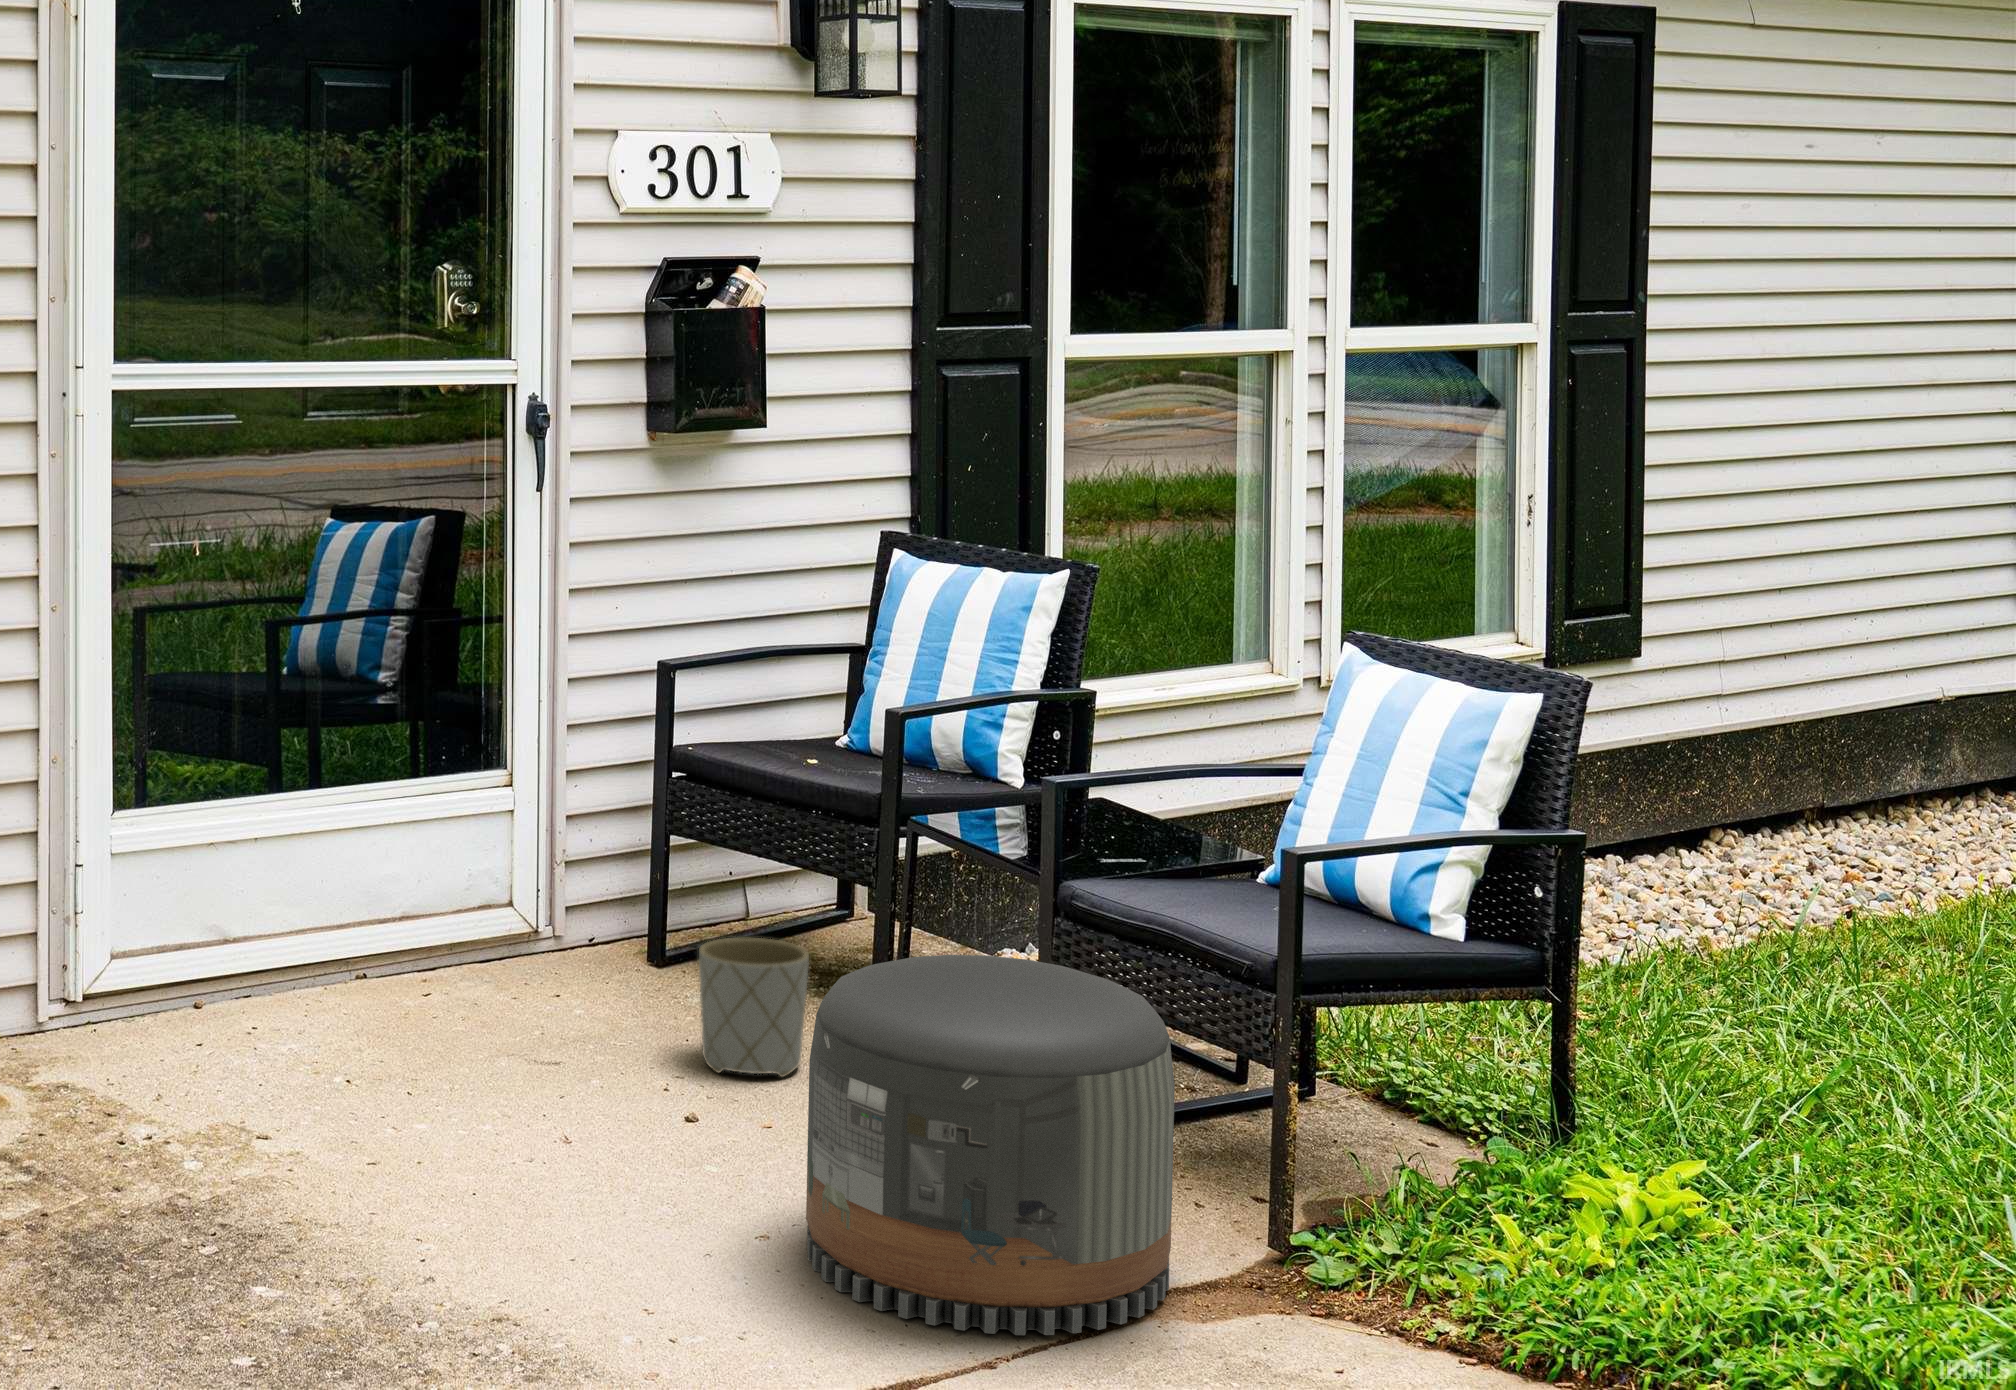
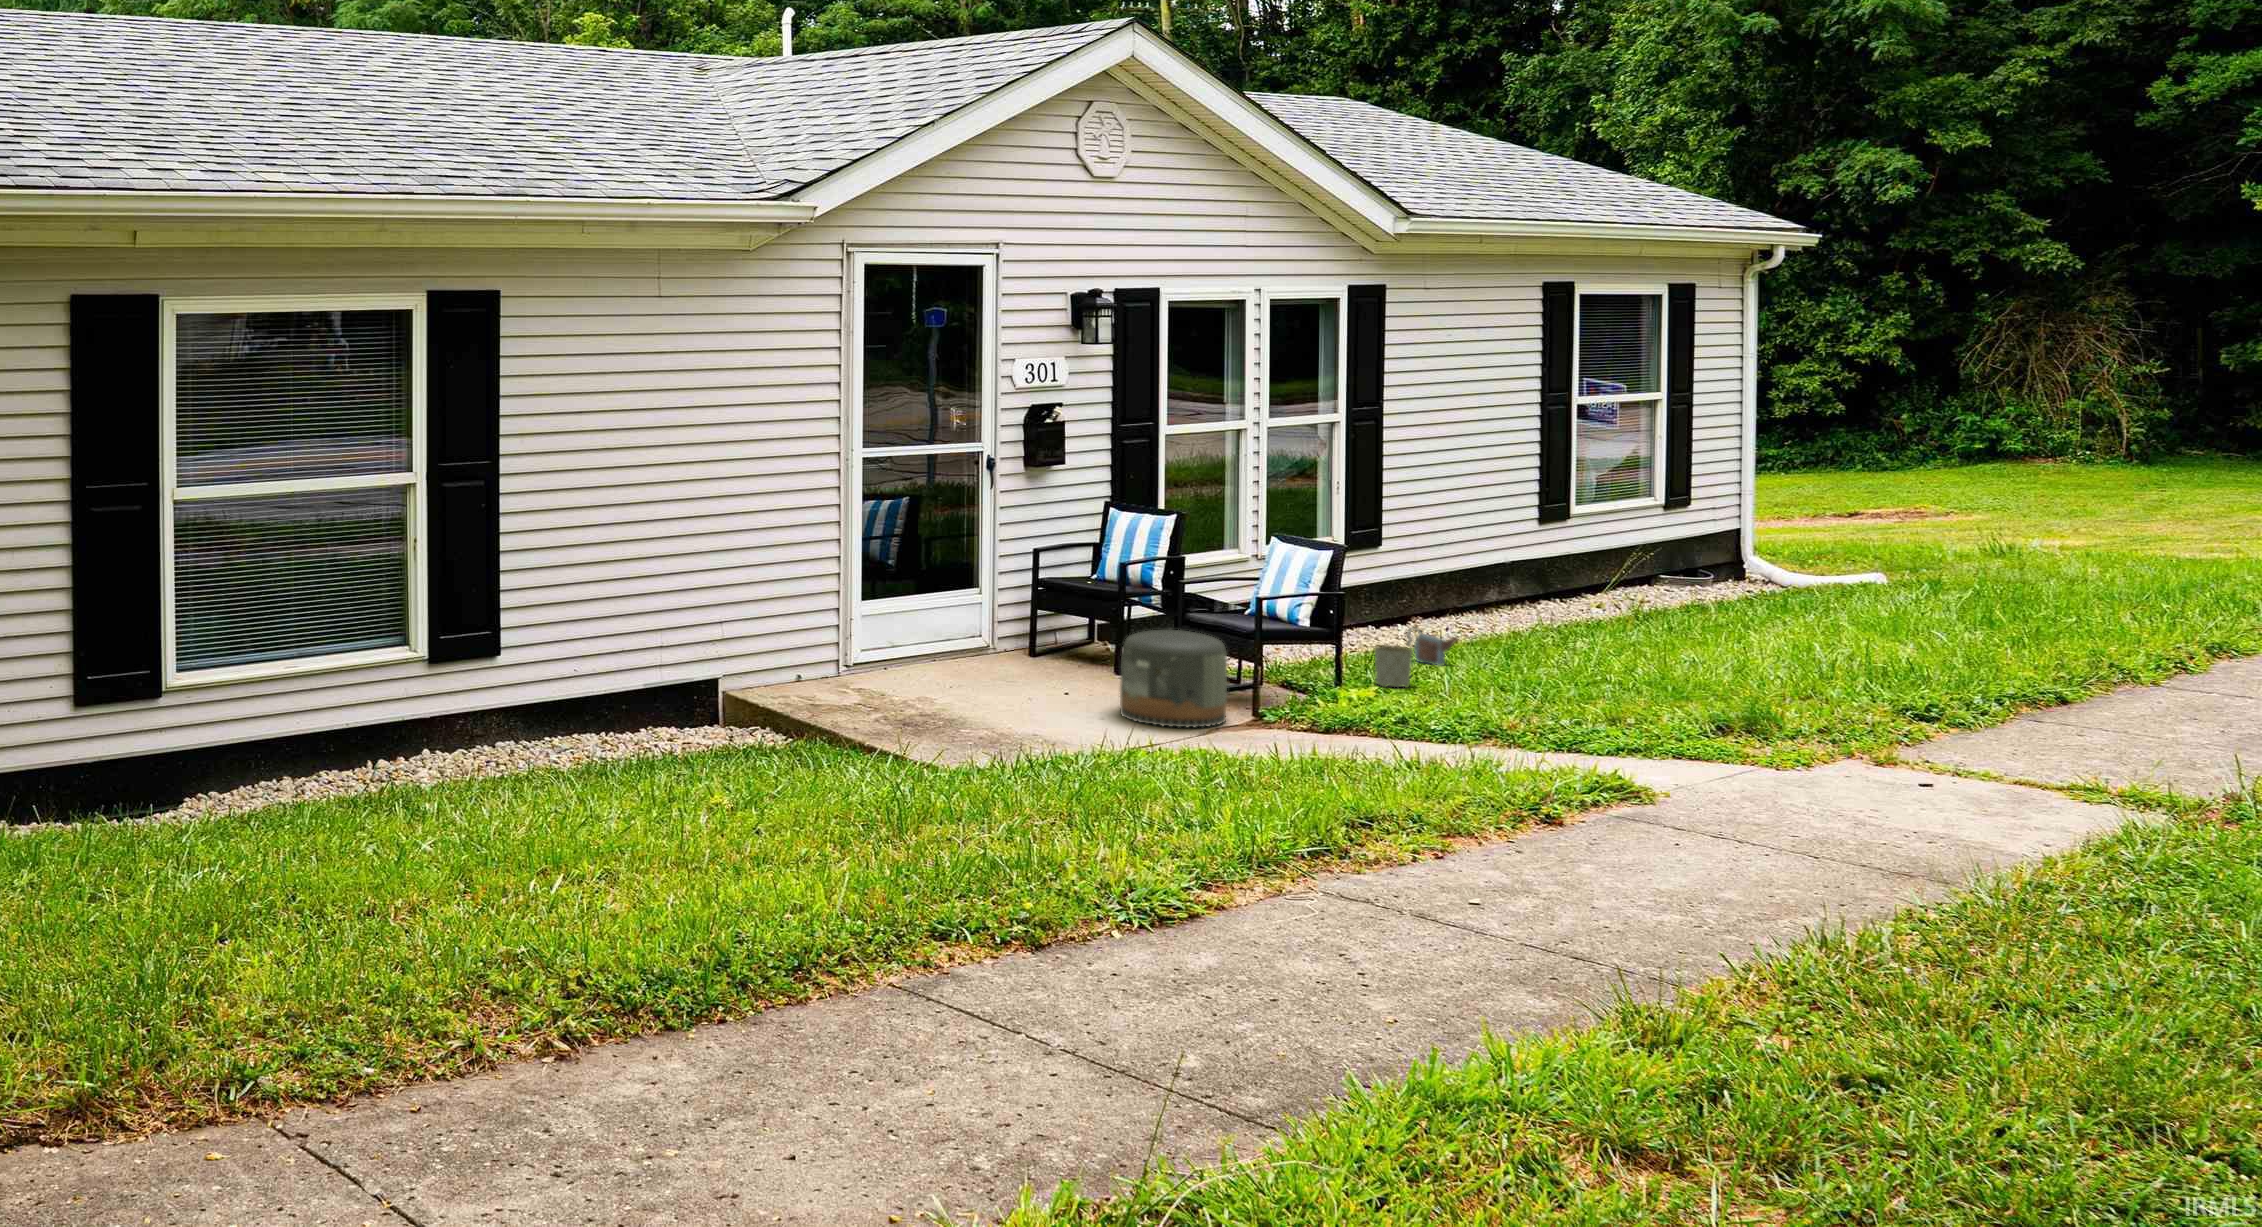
watering can: none [1731,893,1897,1012] -> present [1407,627,1458,666]
planter: present [699,938,809,1077] -> present [1375,645,1413,687]

